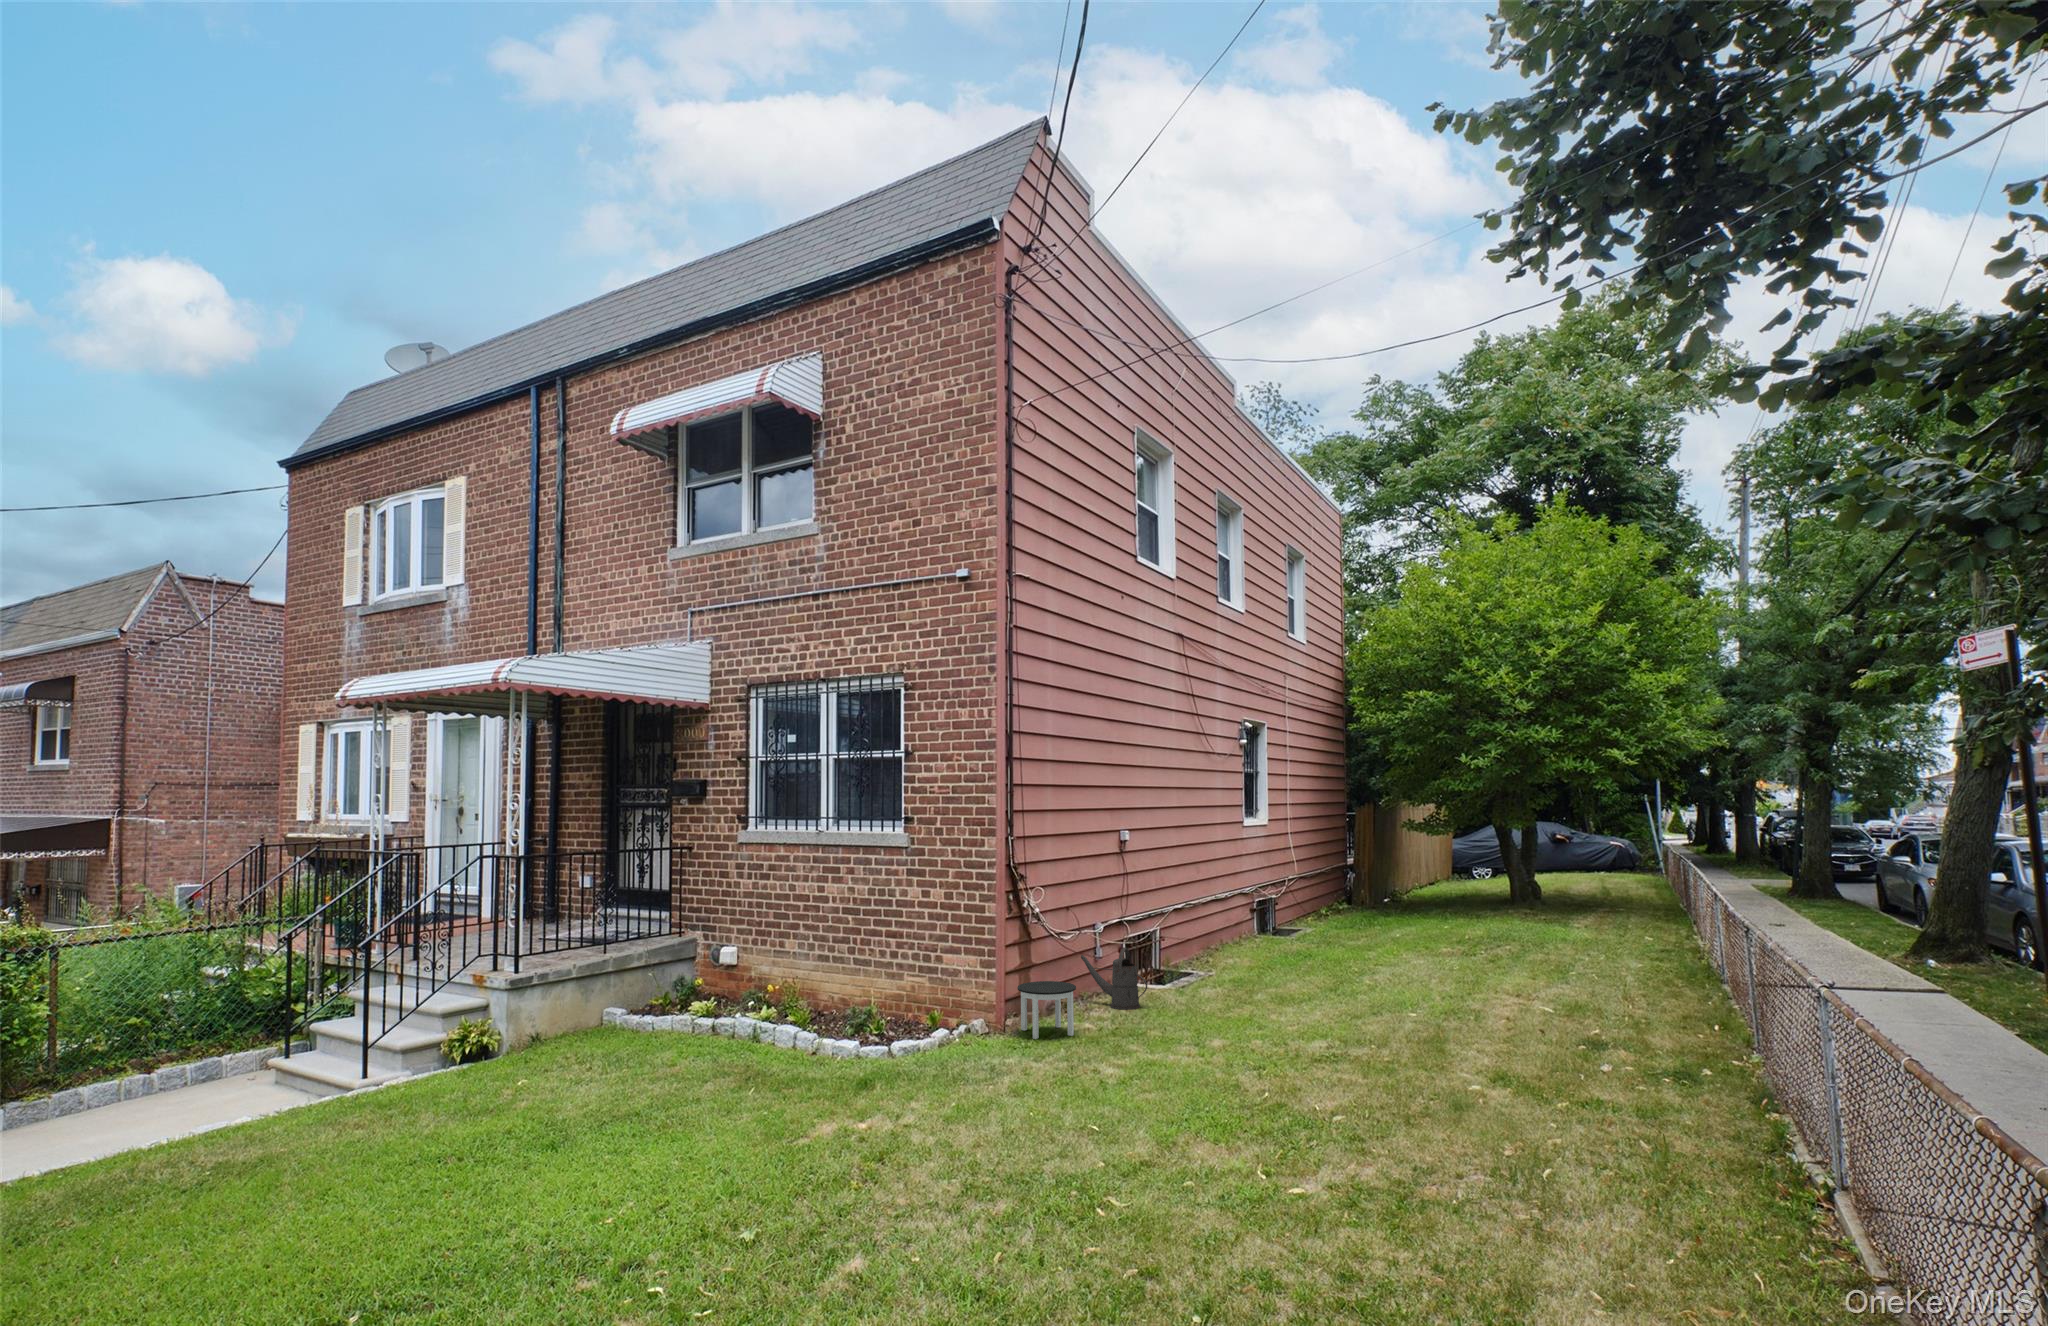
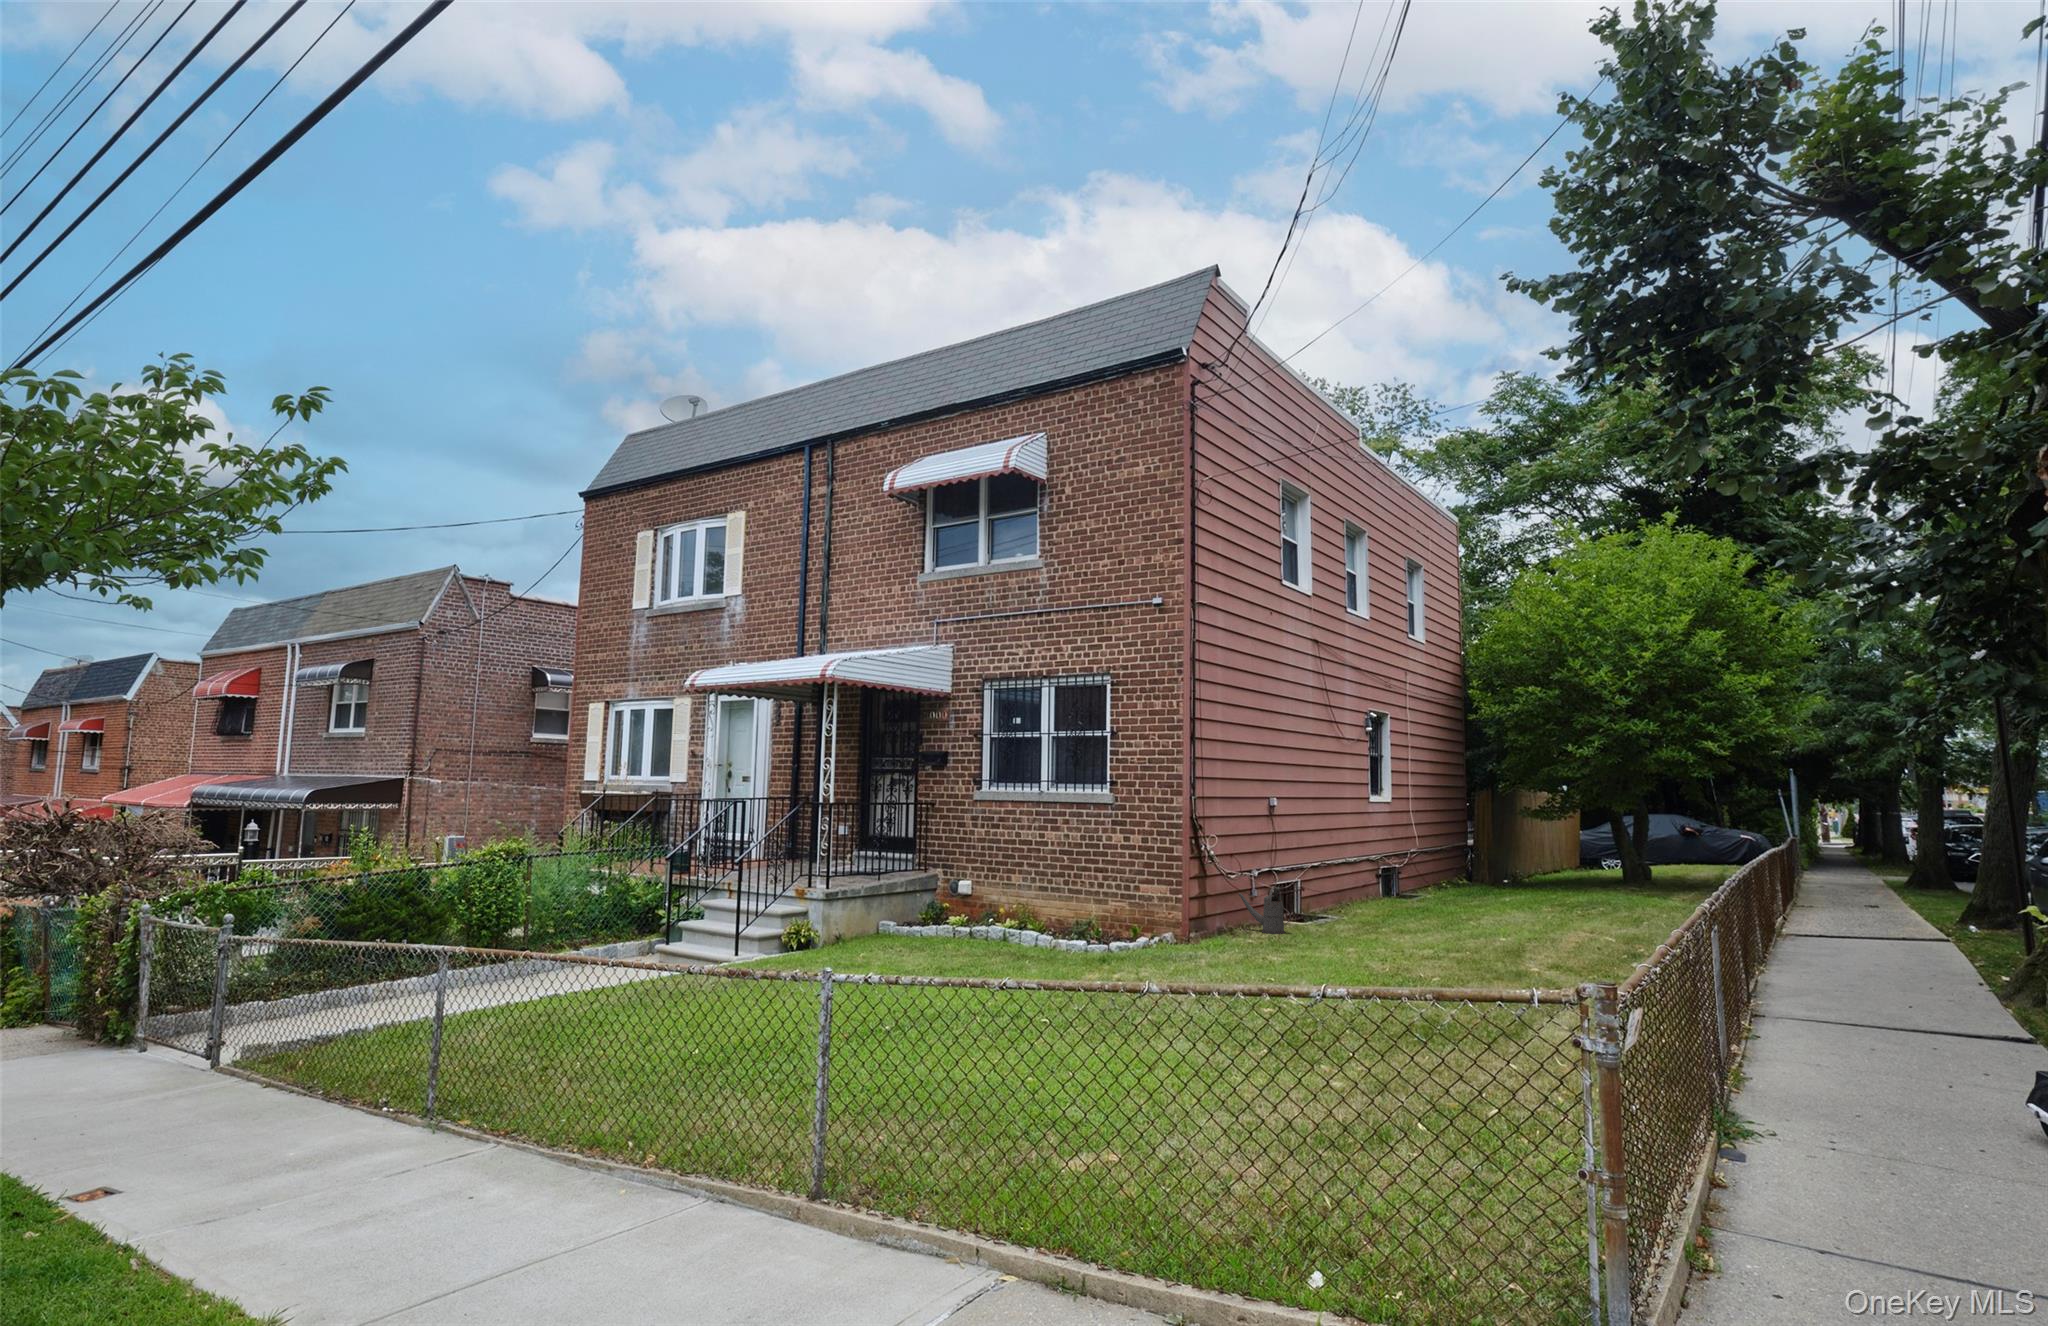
round table: present [1017,981,1076,1039] -> none [1196,907,1240,947]

